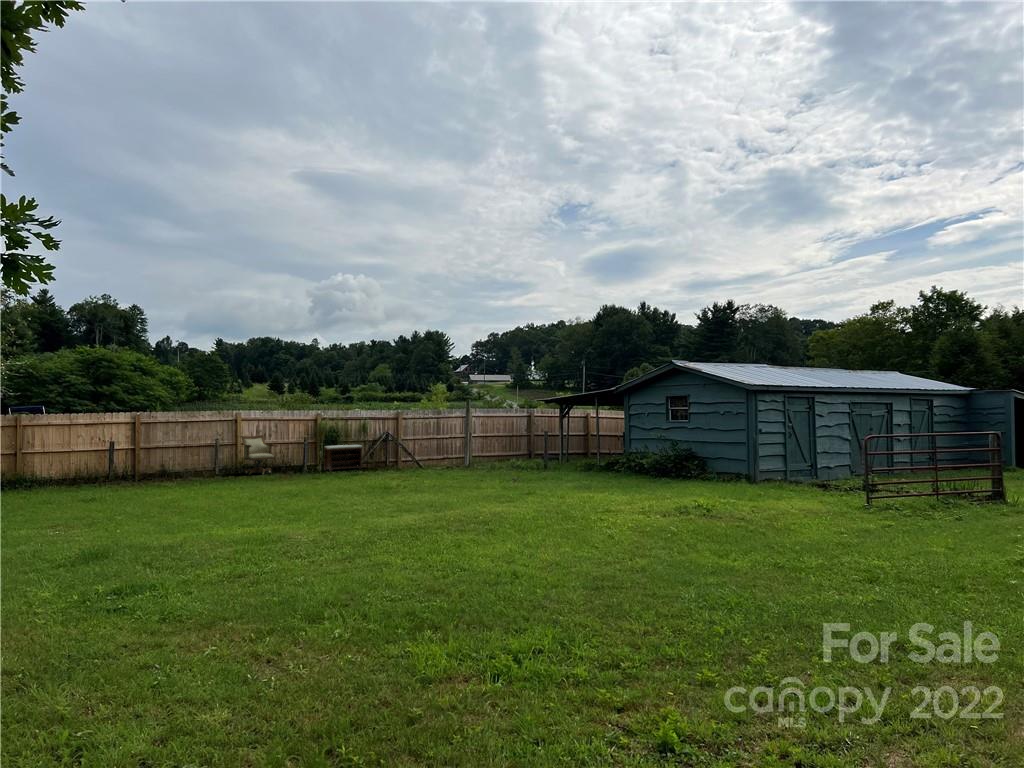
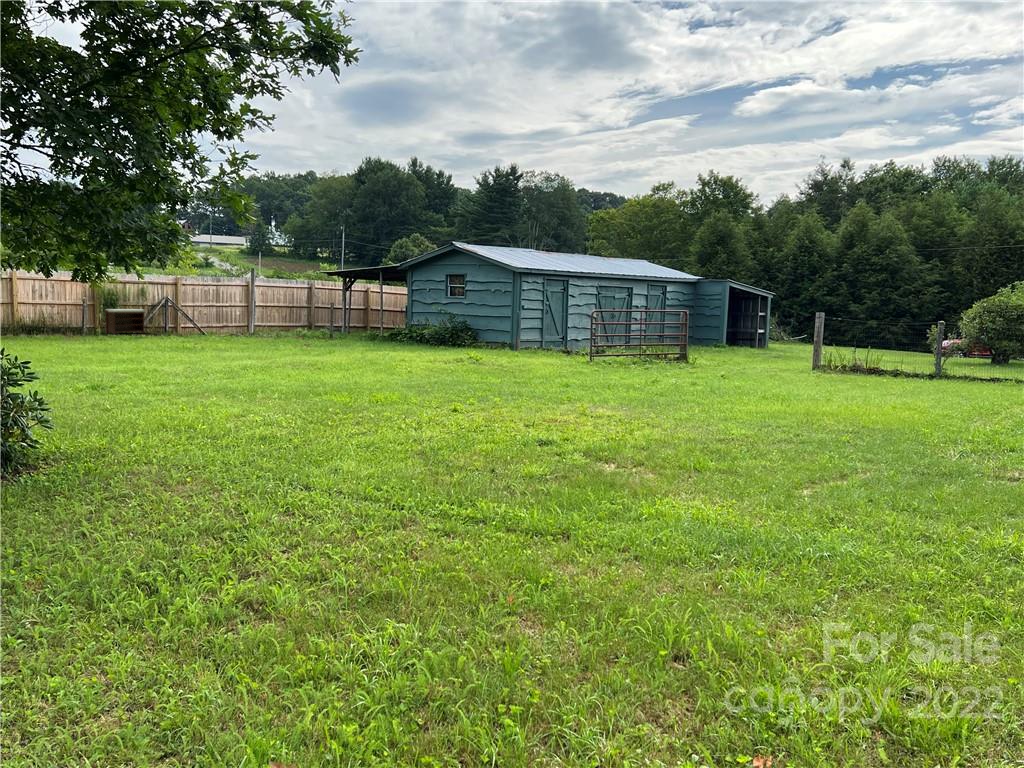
chair: present [241,435,274,475] -> none [18,295,56,335]

